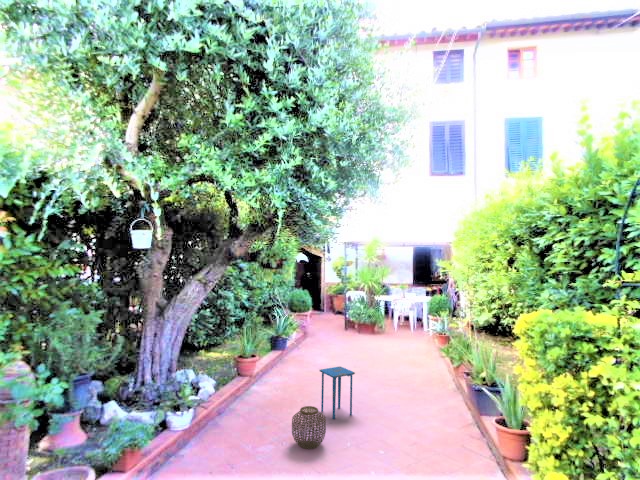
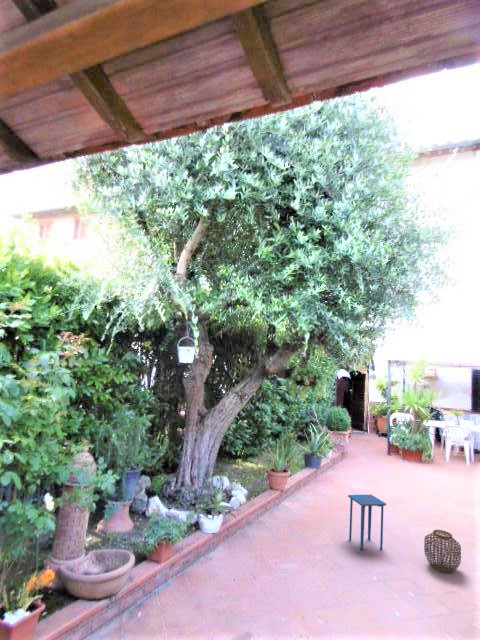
woven basket: present [292,406,326,449] -> present [424,530,461,573]

